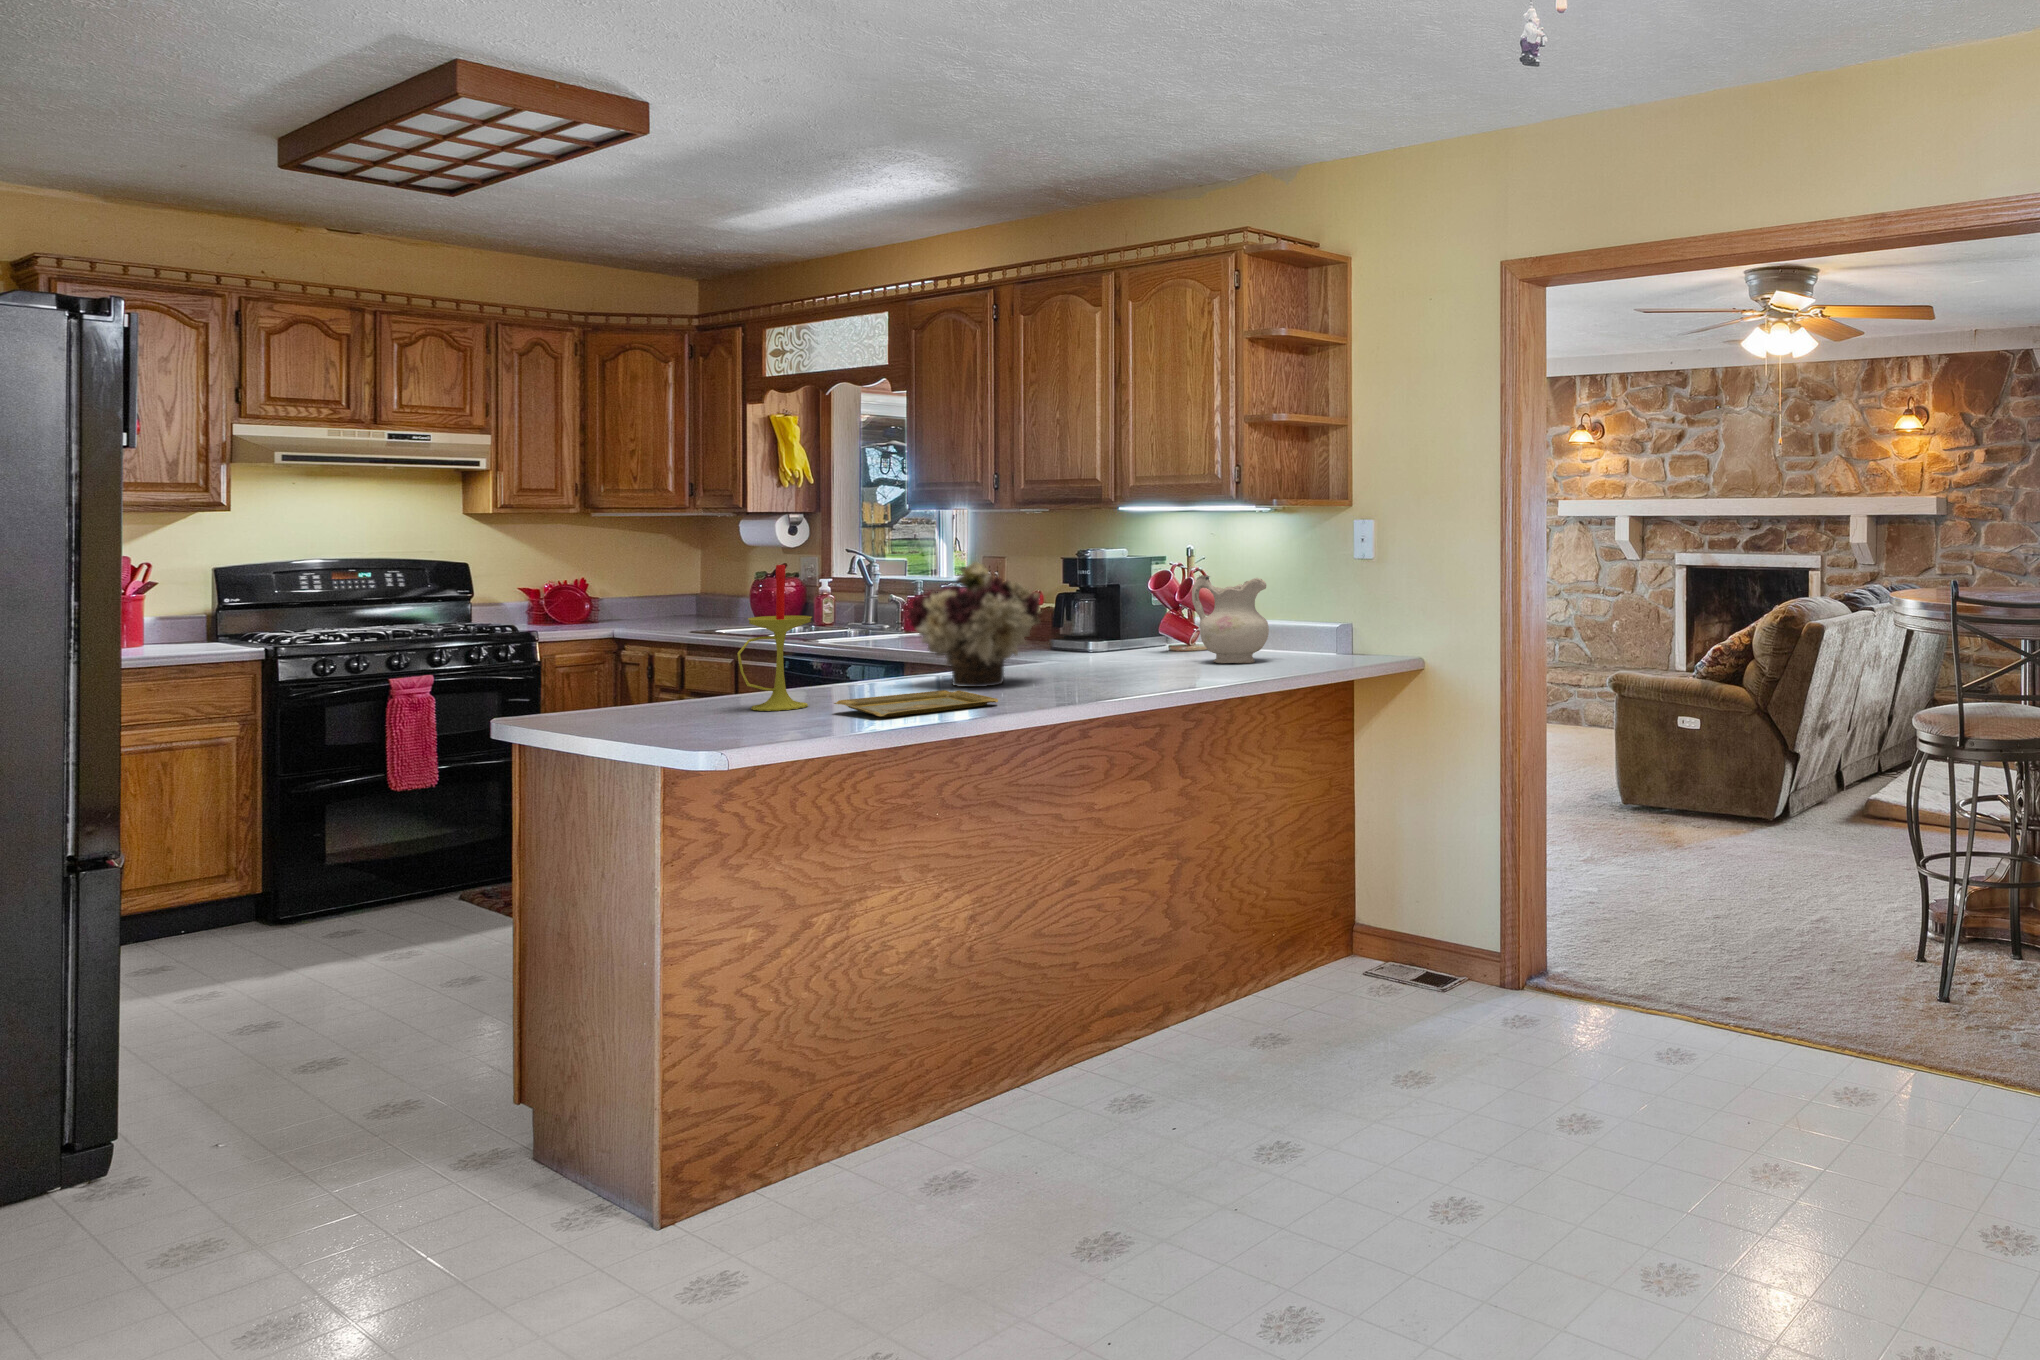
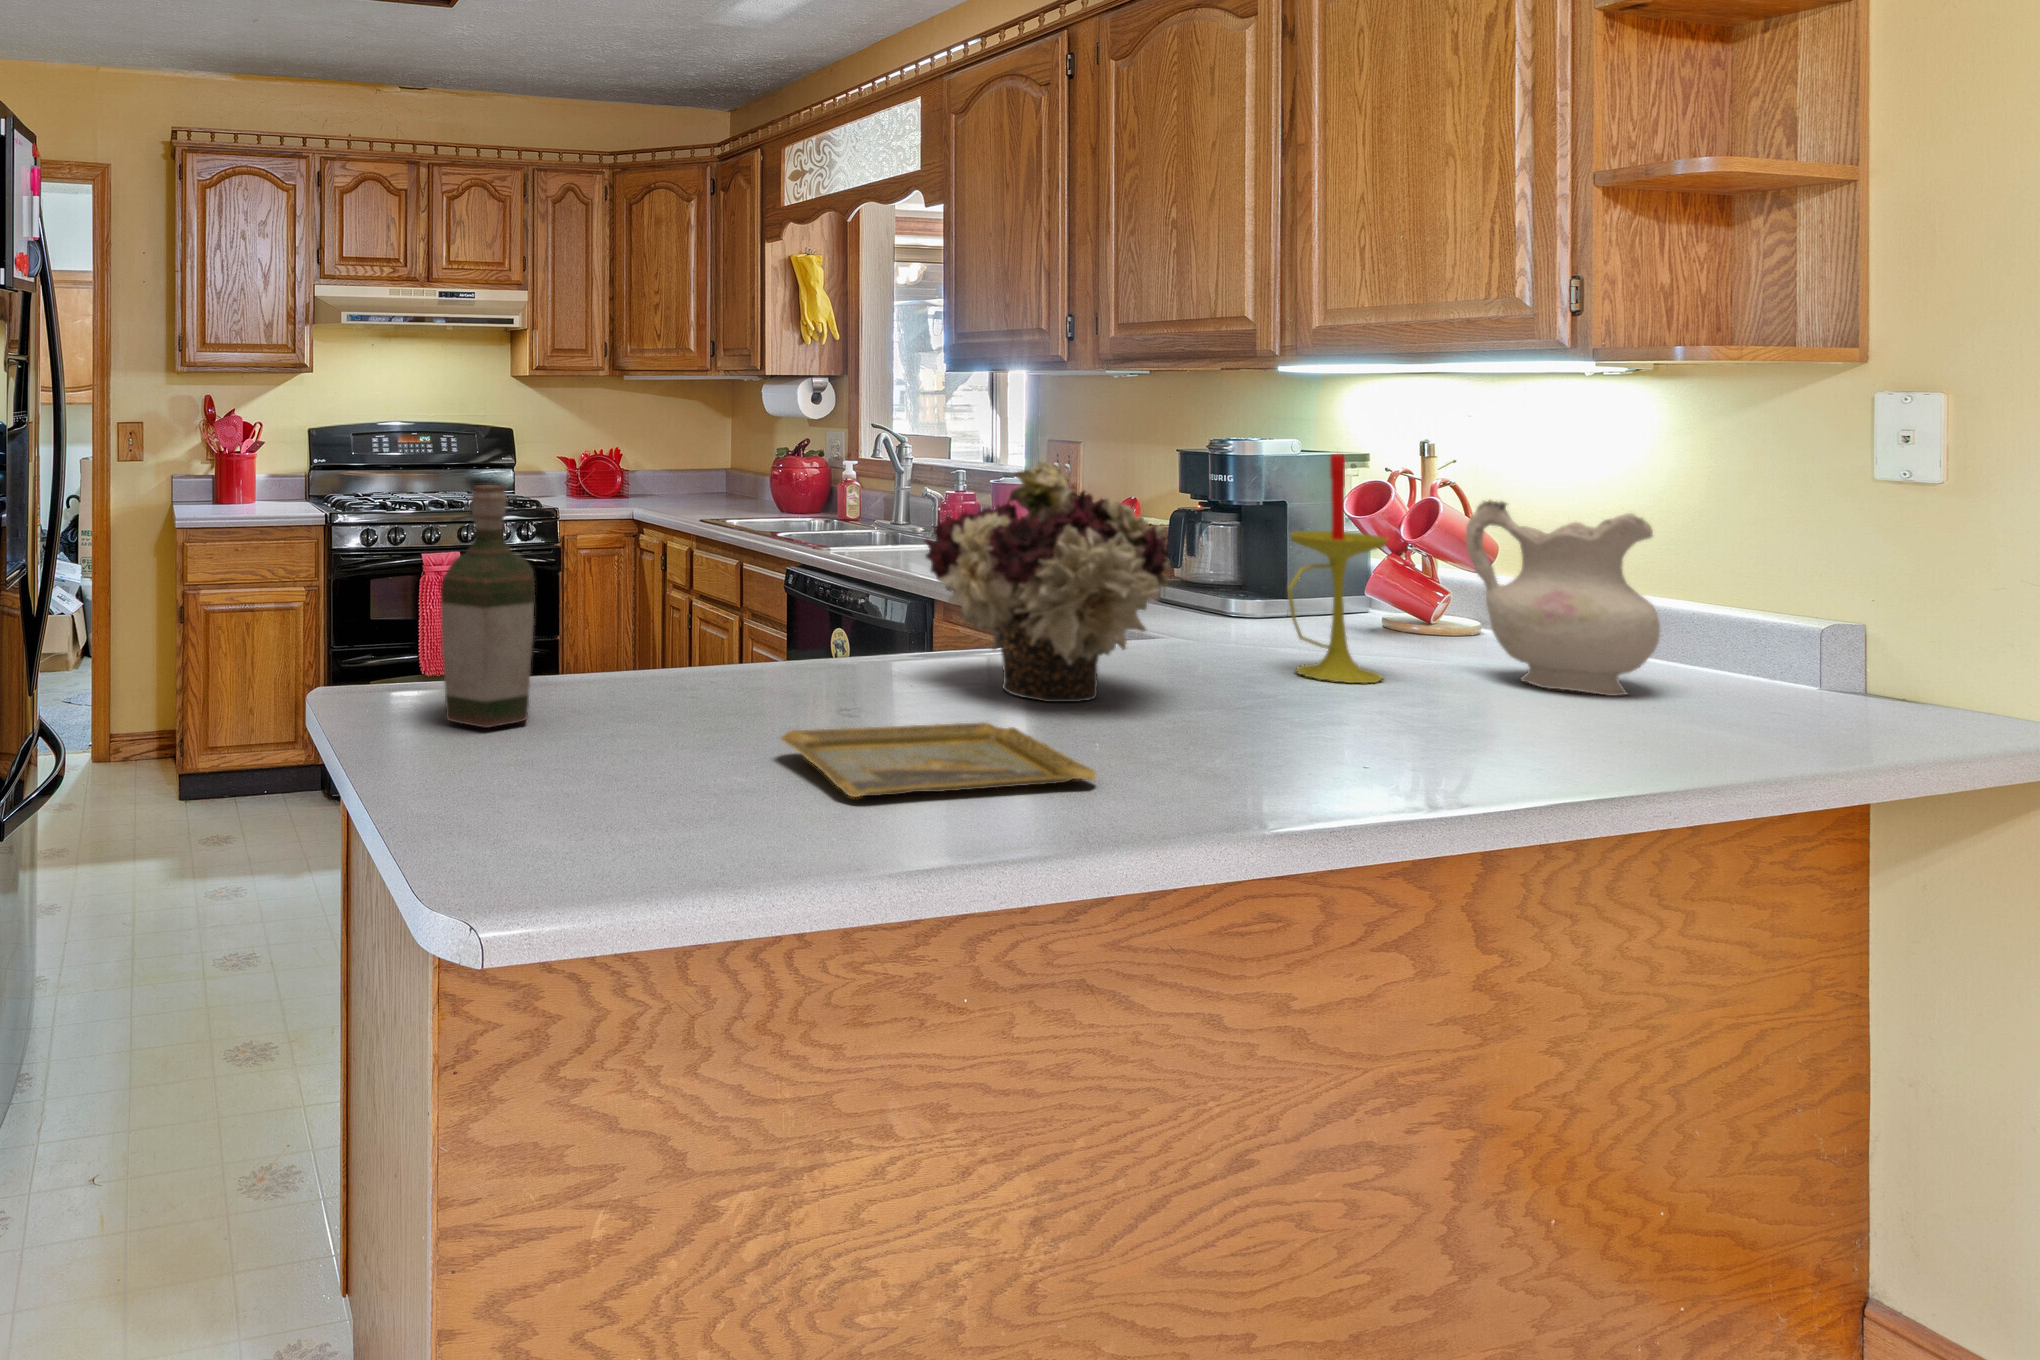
candle: present [737,565,811,711] -> present [1288,454,1387,683]
bottle: none [604,583,674,722] -> present [441,485,535,728]

